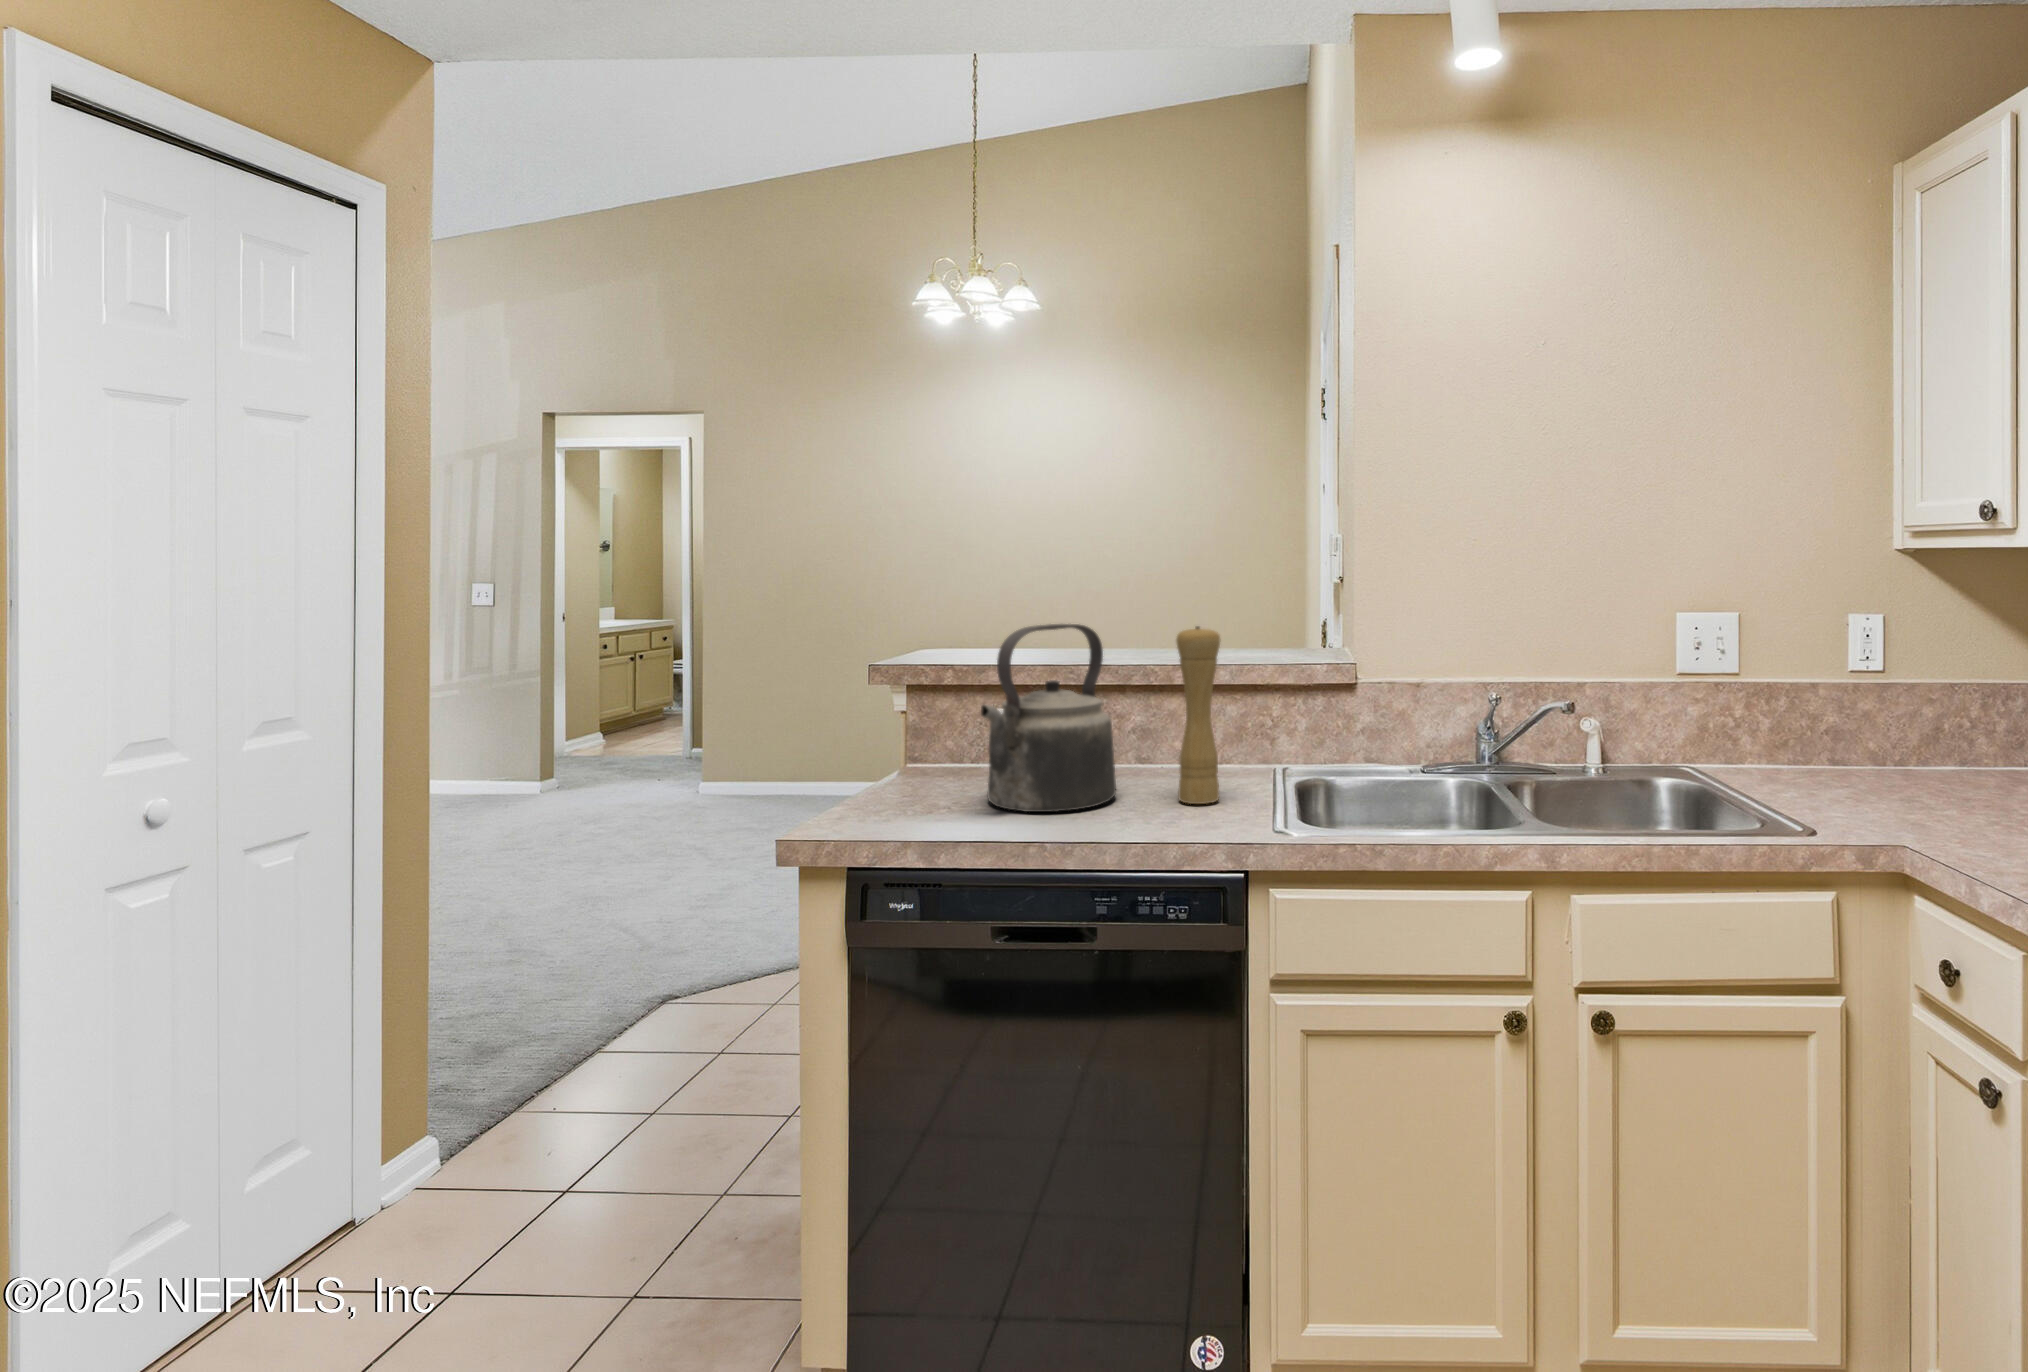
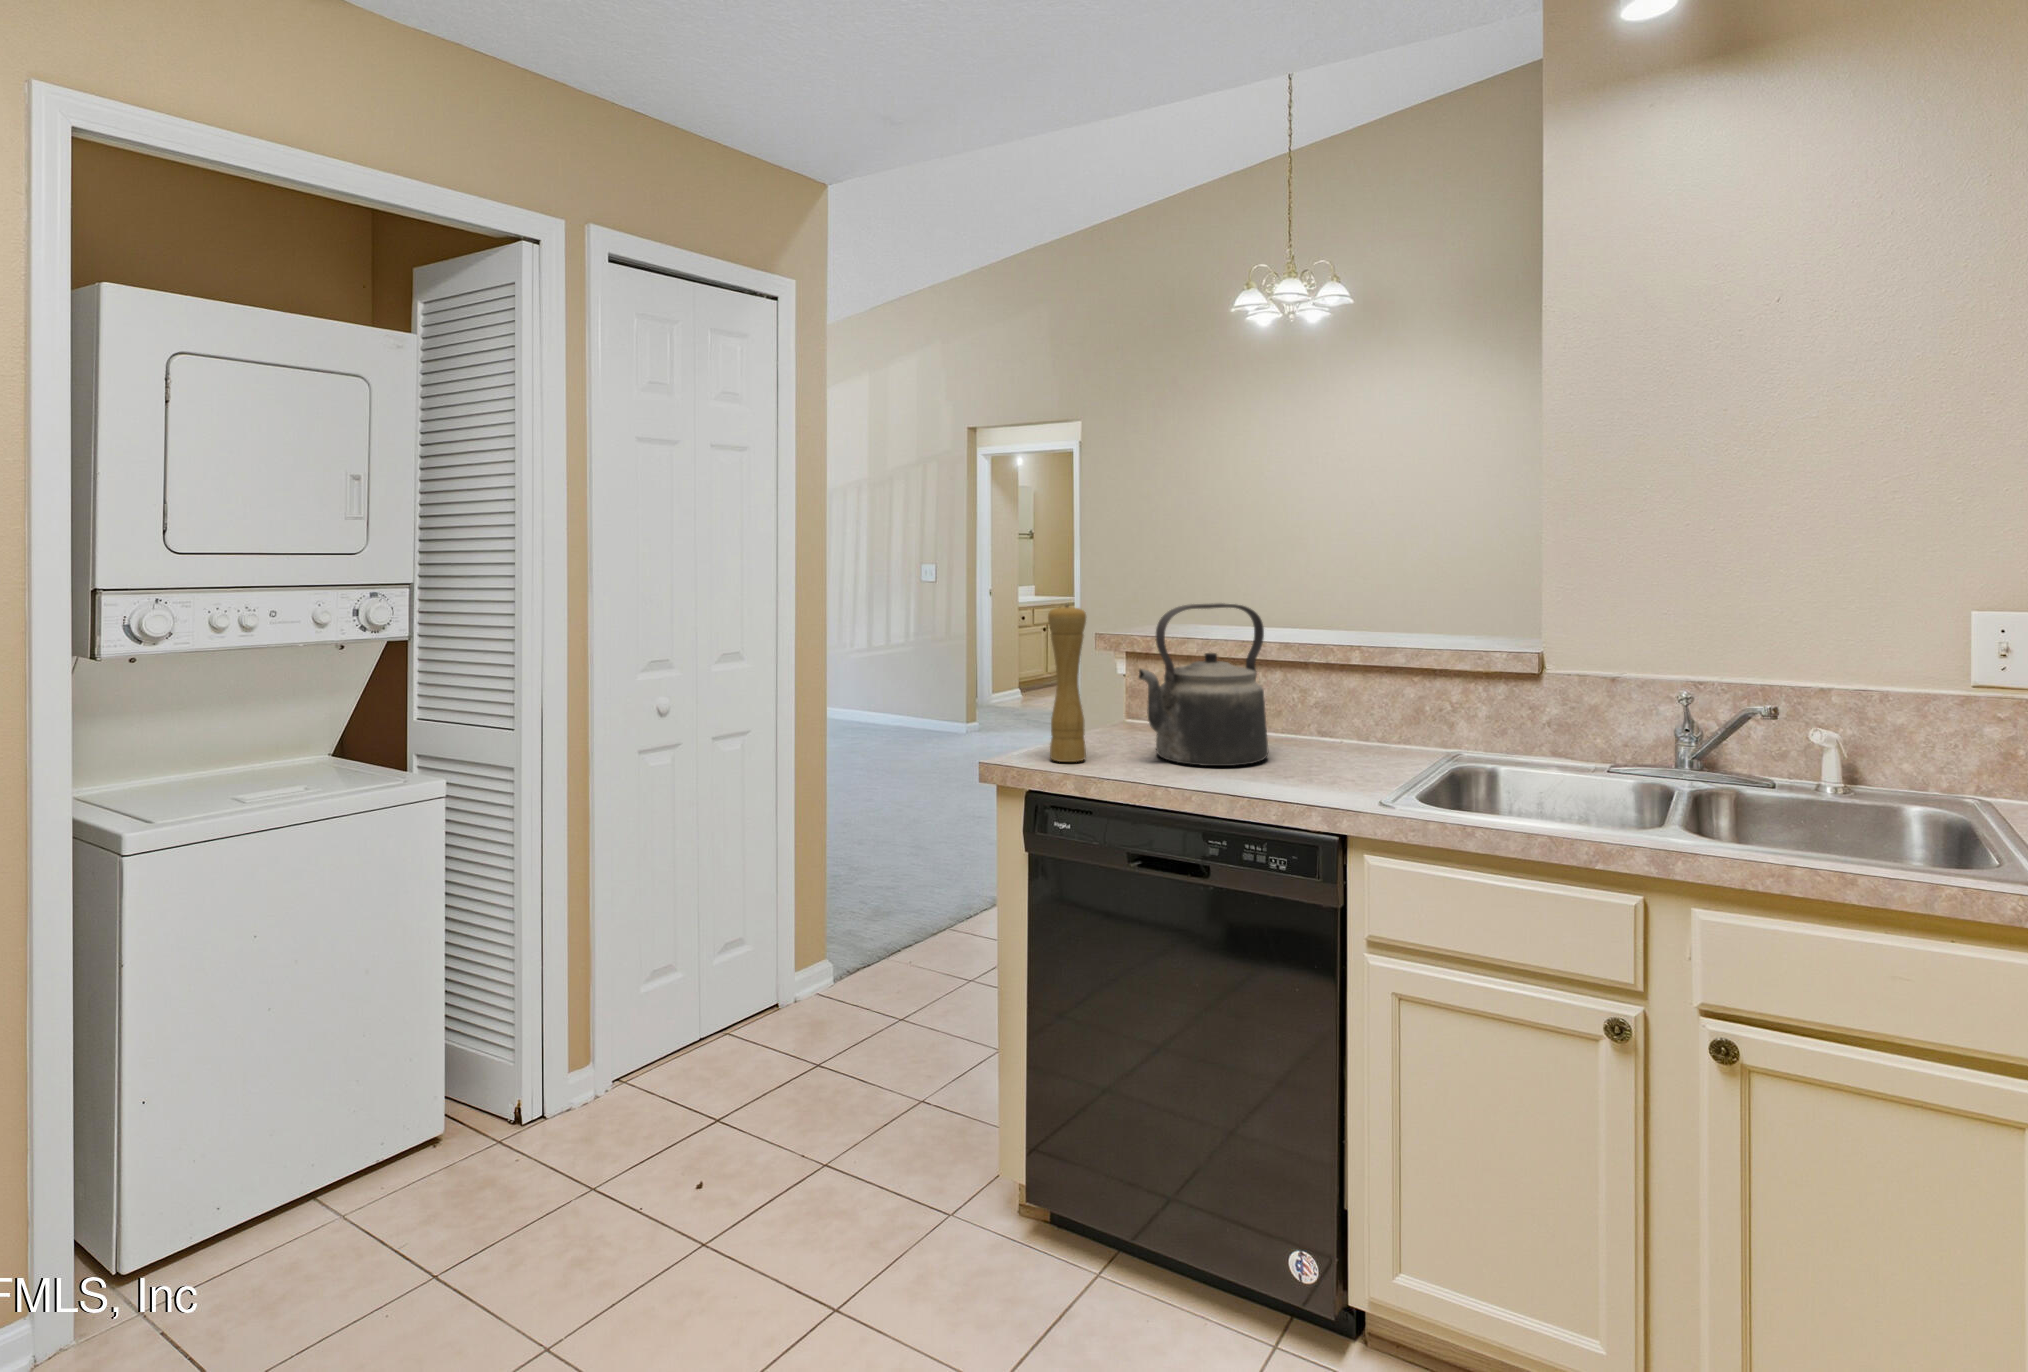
pepper mill: present [1176,626,1220,804] -> present [1048,605,1086,762]

